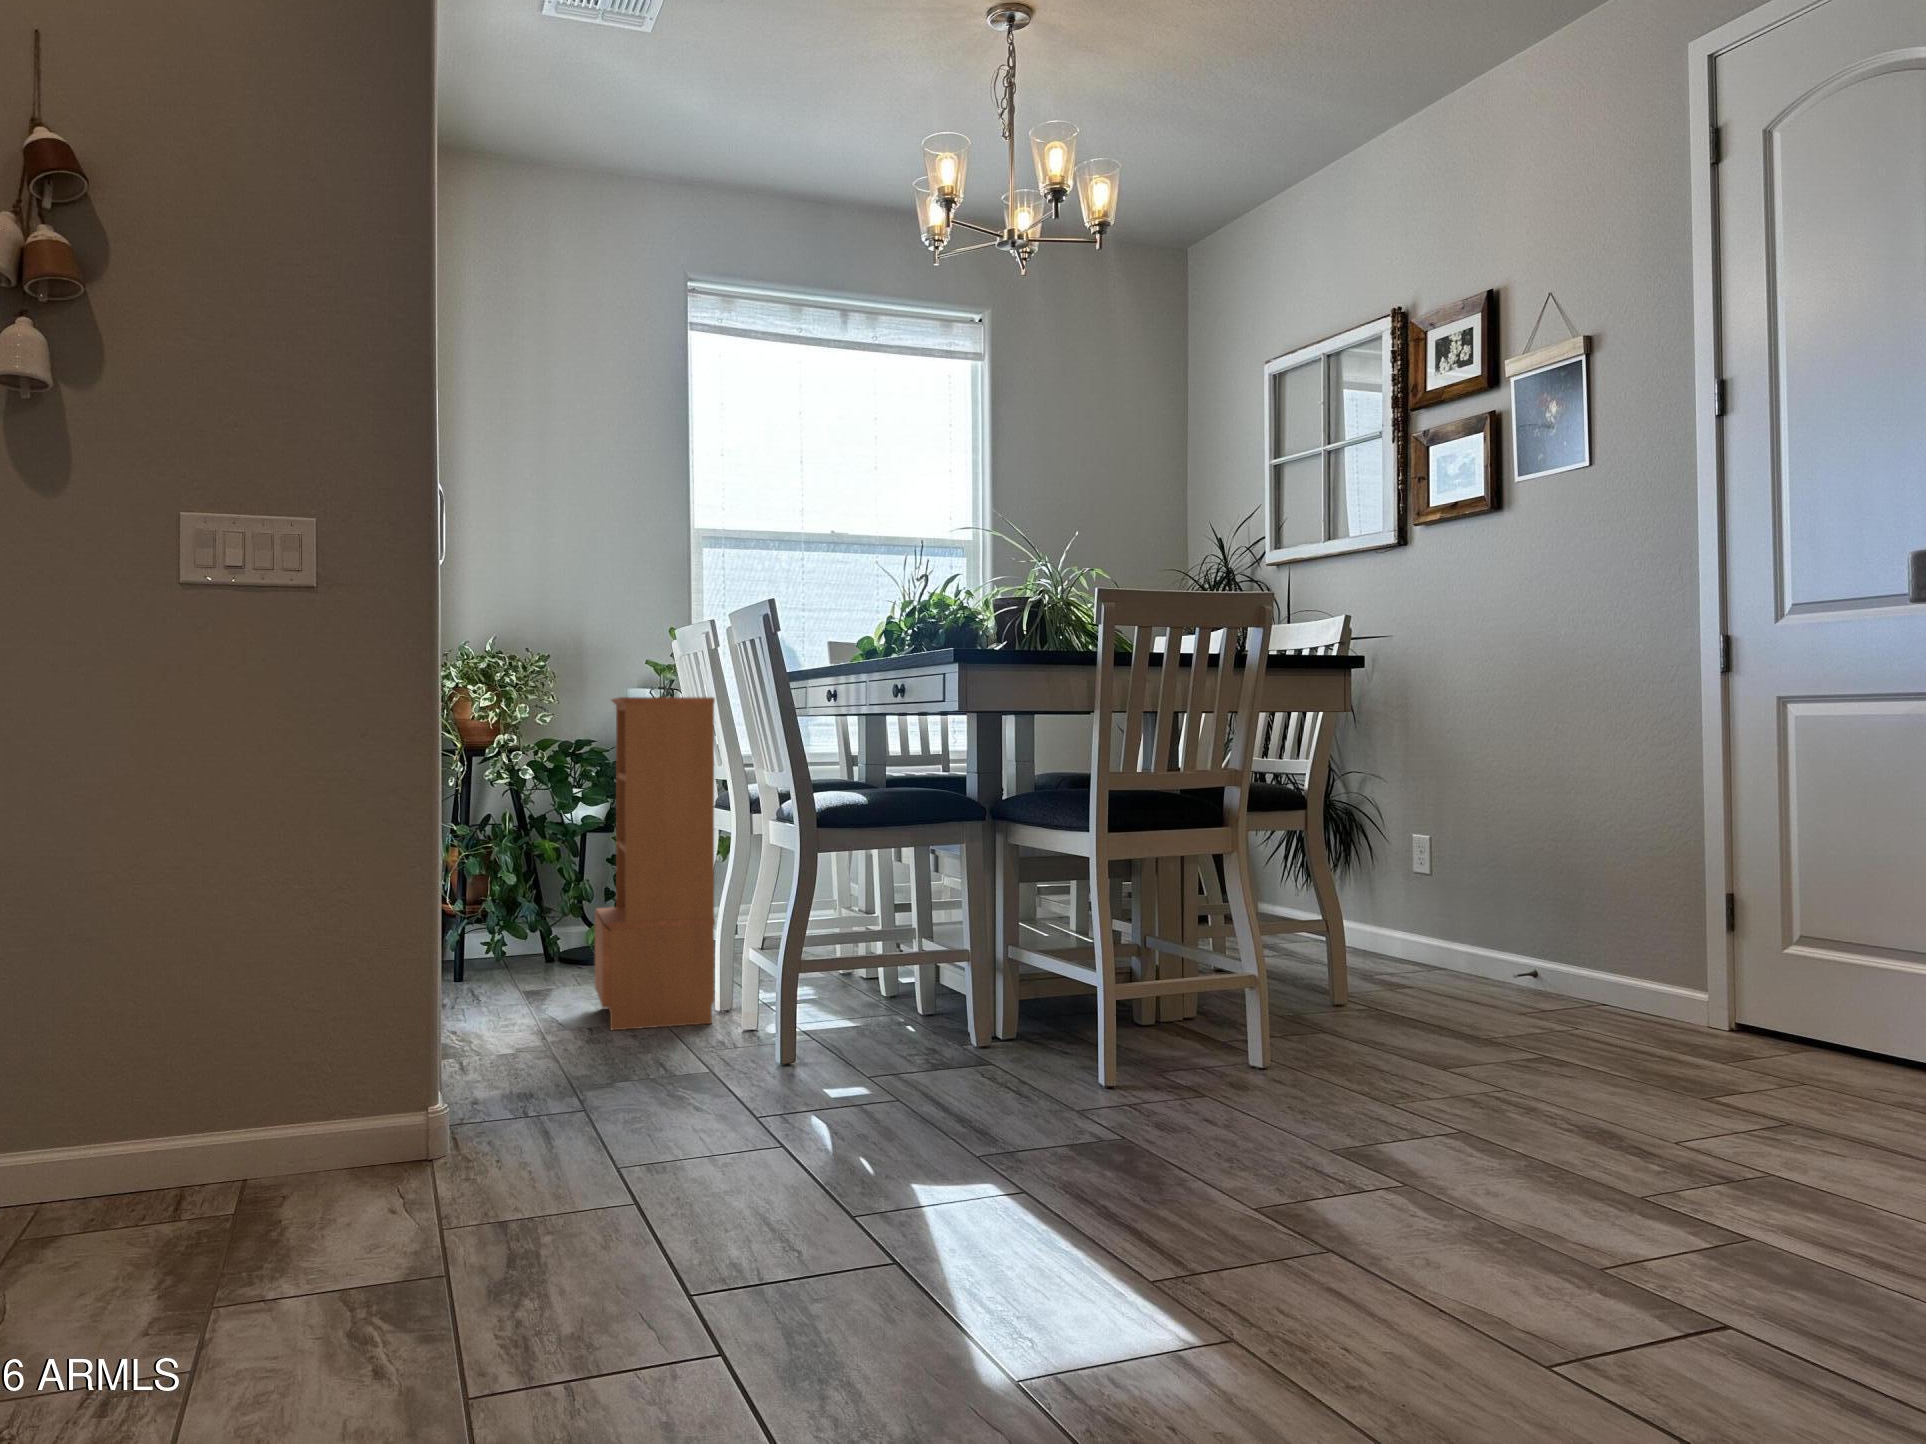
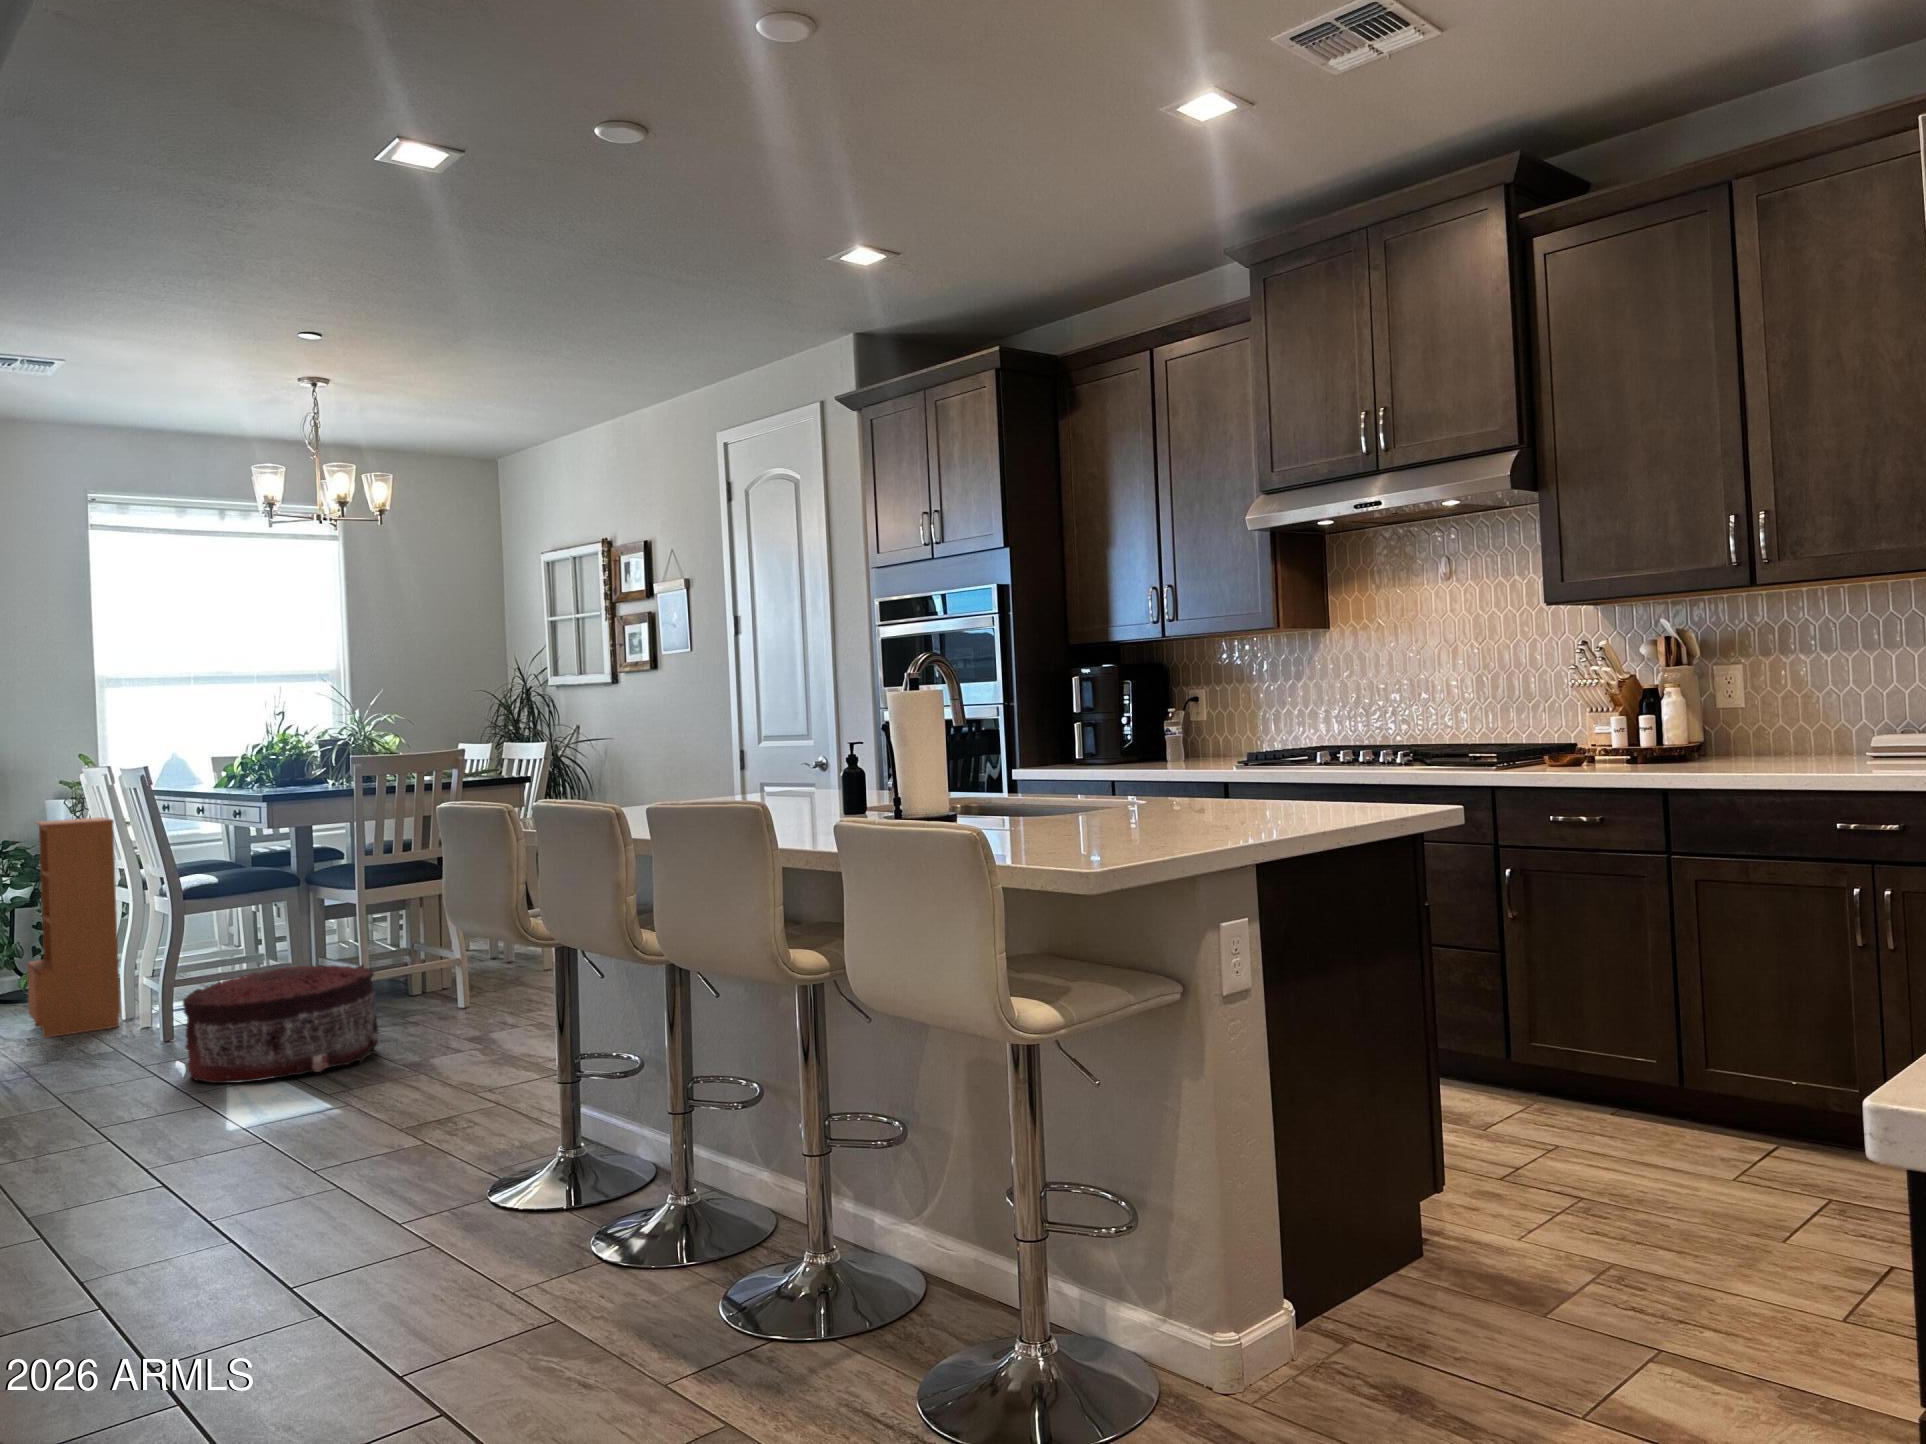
pouf: none [835,962,1195,1212] -> present [183,965,379,1083]

